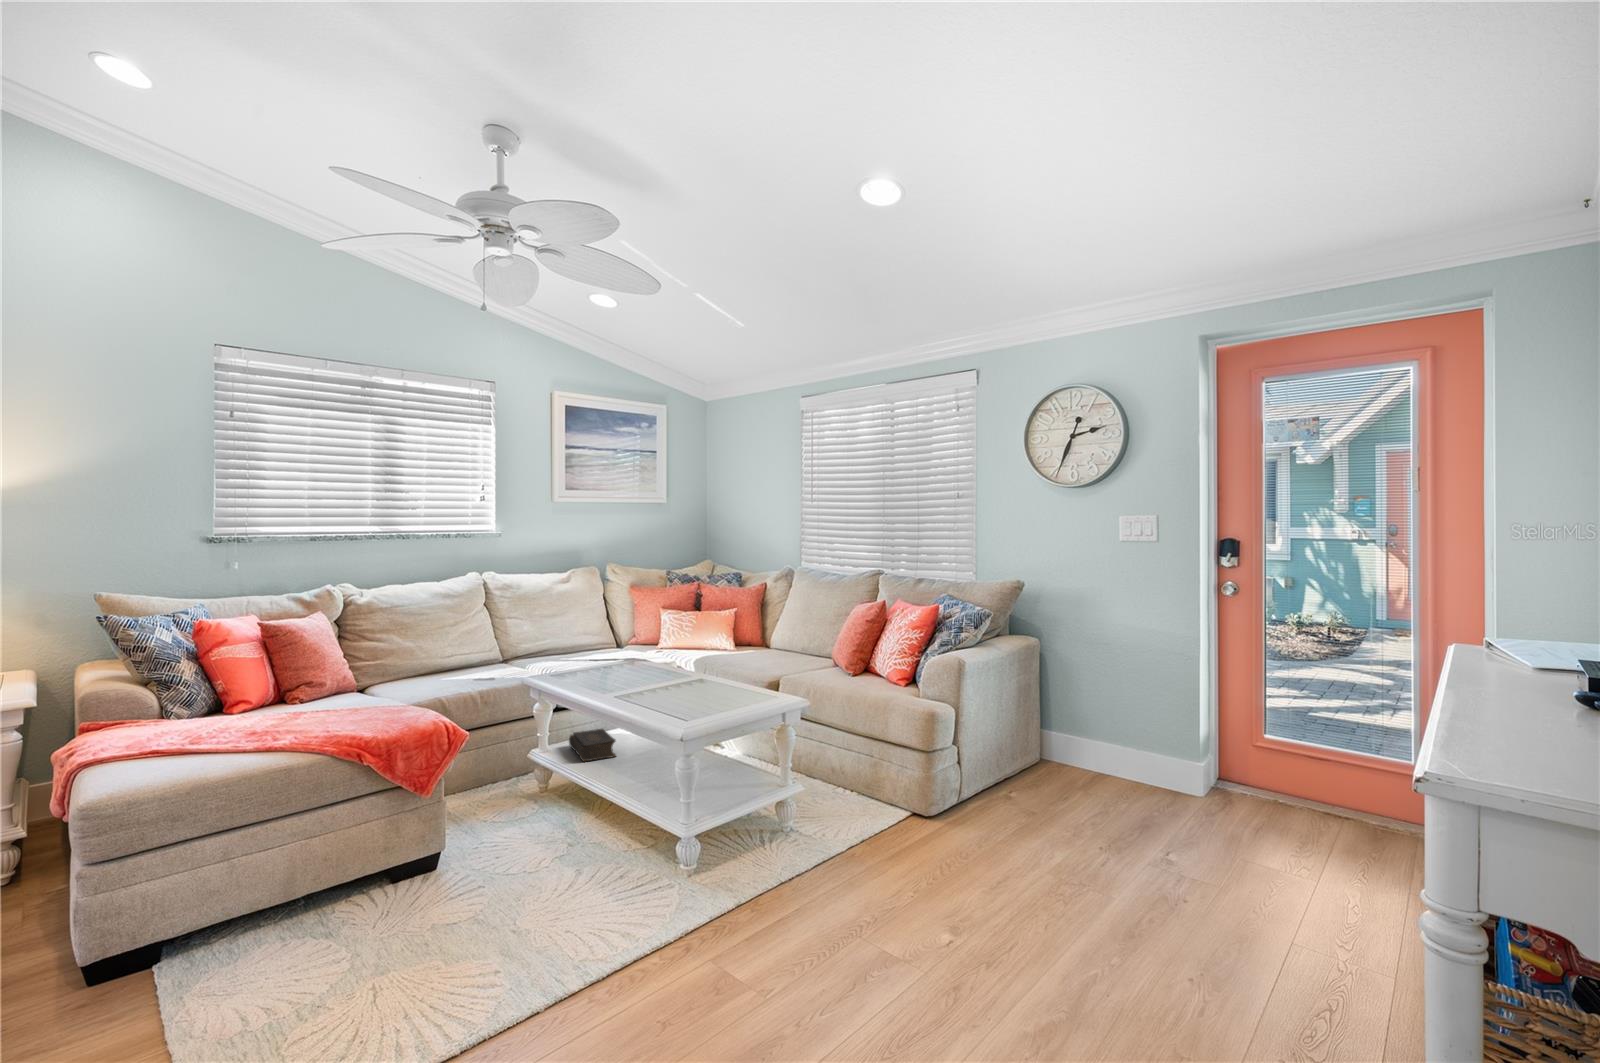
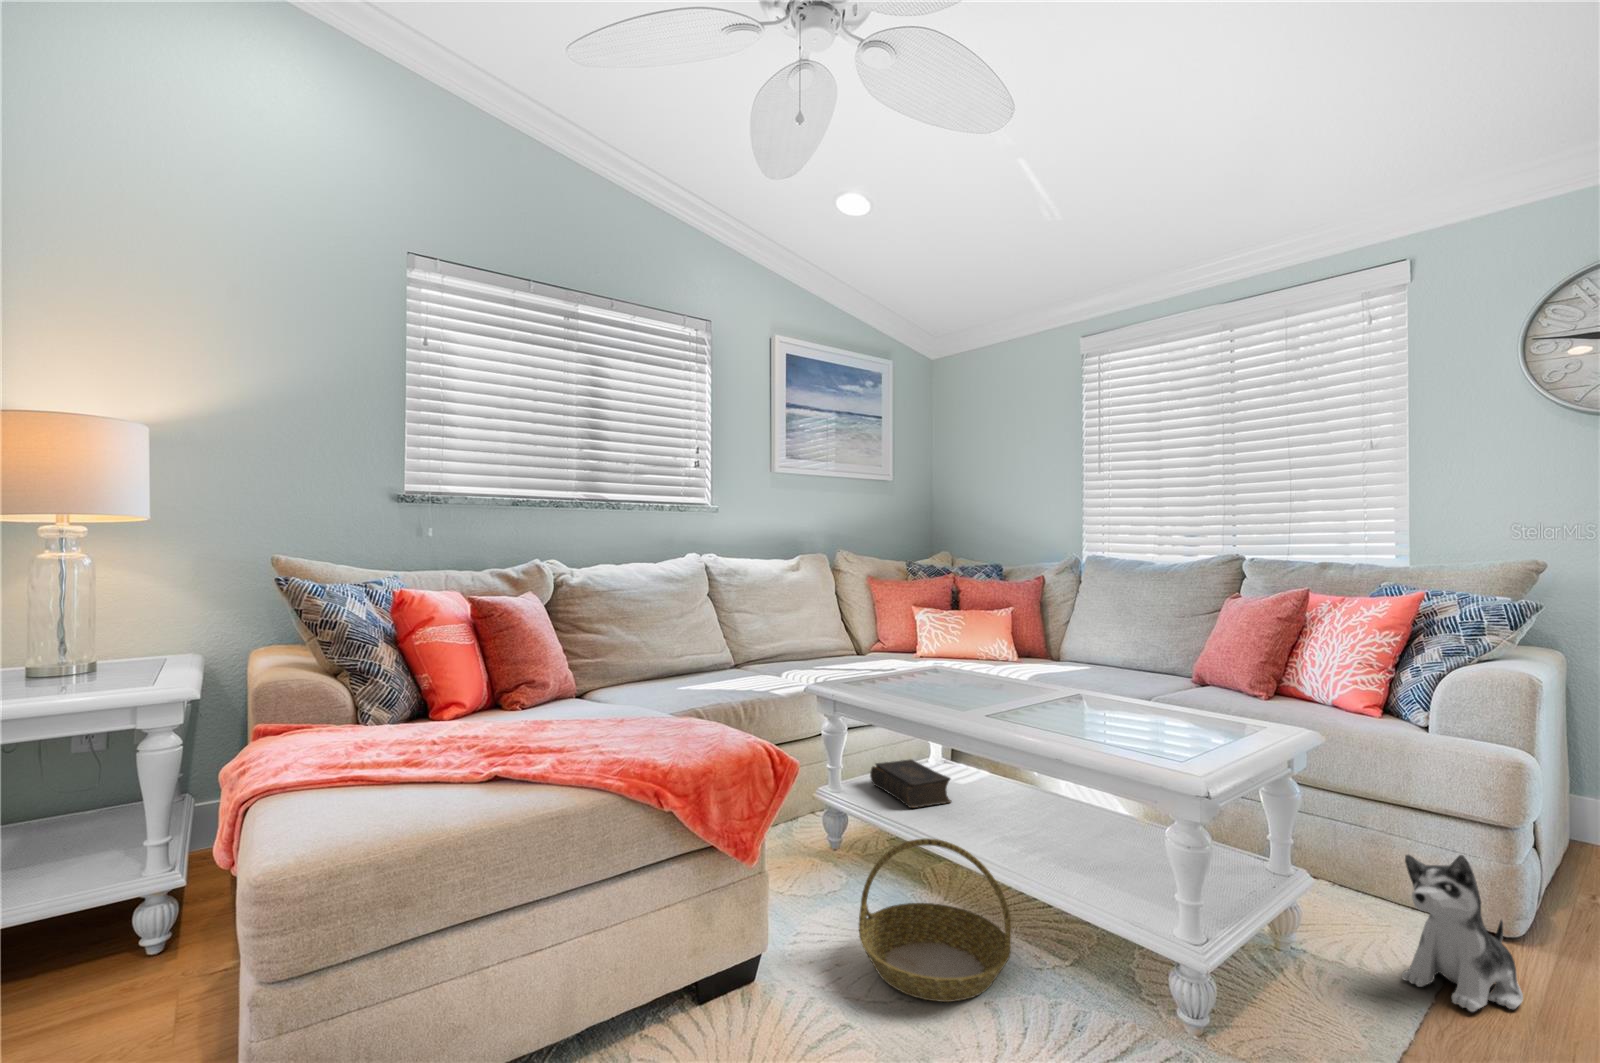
plush toy: none [848,770,914,860] -> present [1402,855,1523,1012]
basket: none [511,777,611,875] -> present [859,838,1011,1002]

